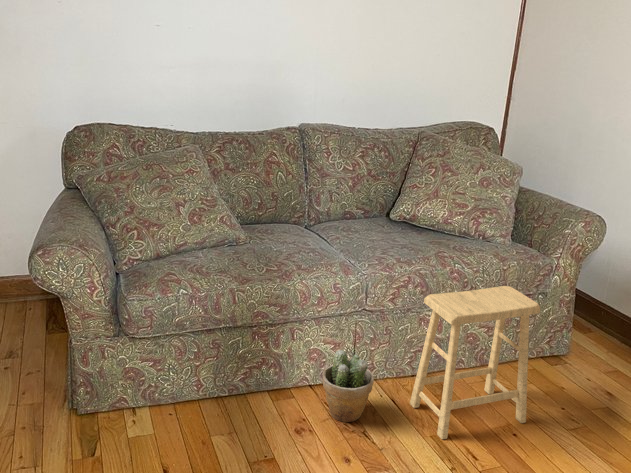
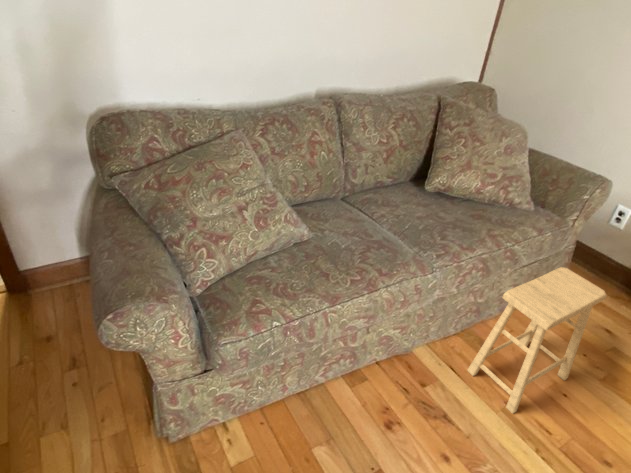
potted plant: present [323,350,374,422] -> none [402,345,454,405]

